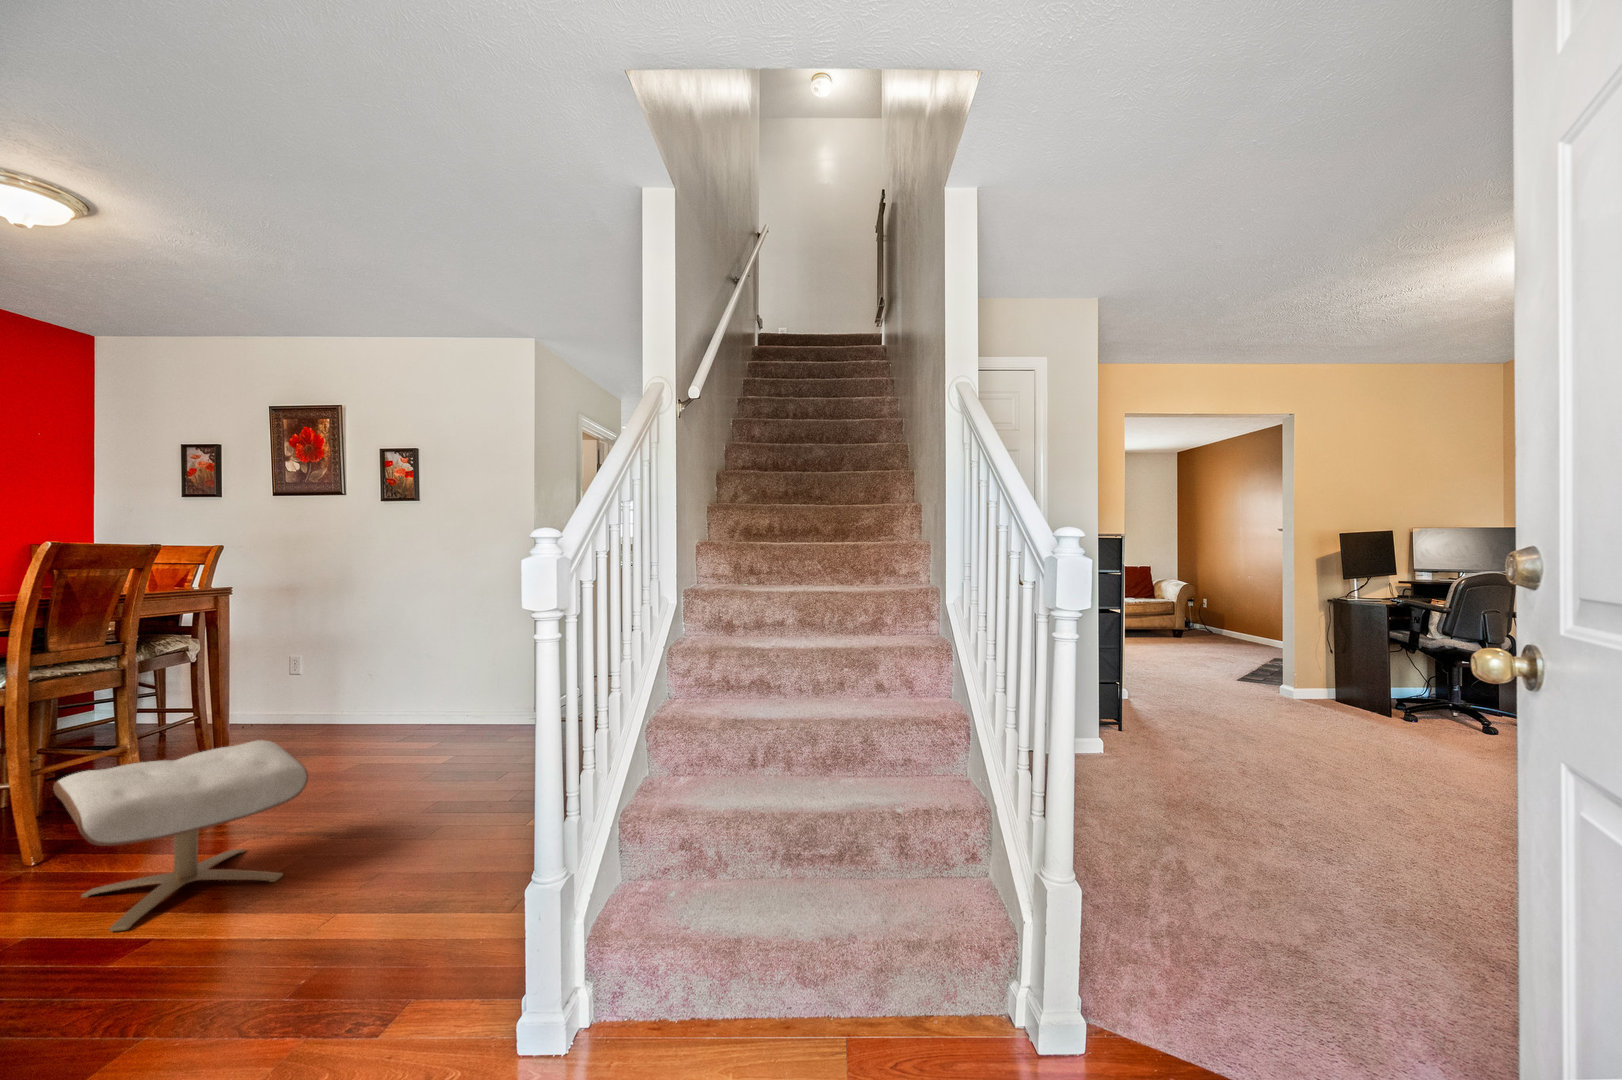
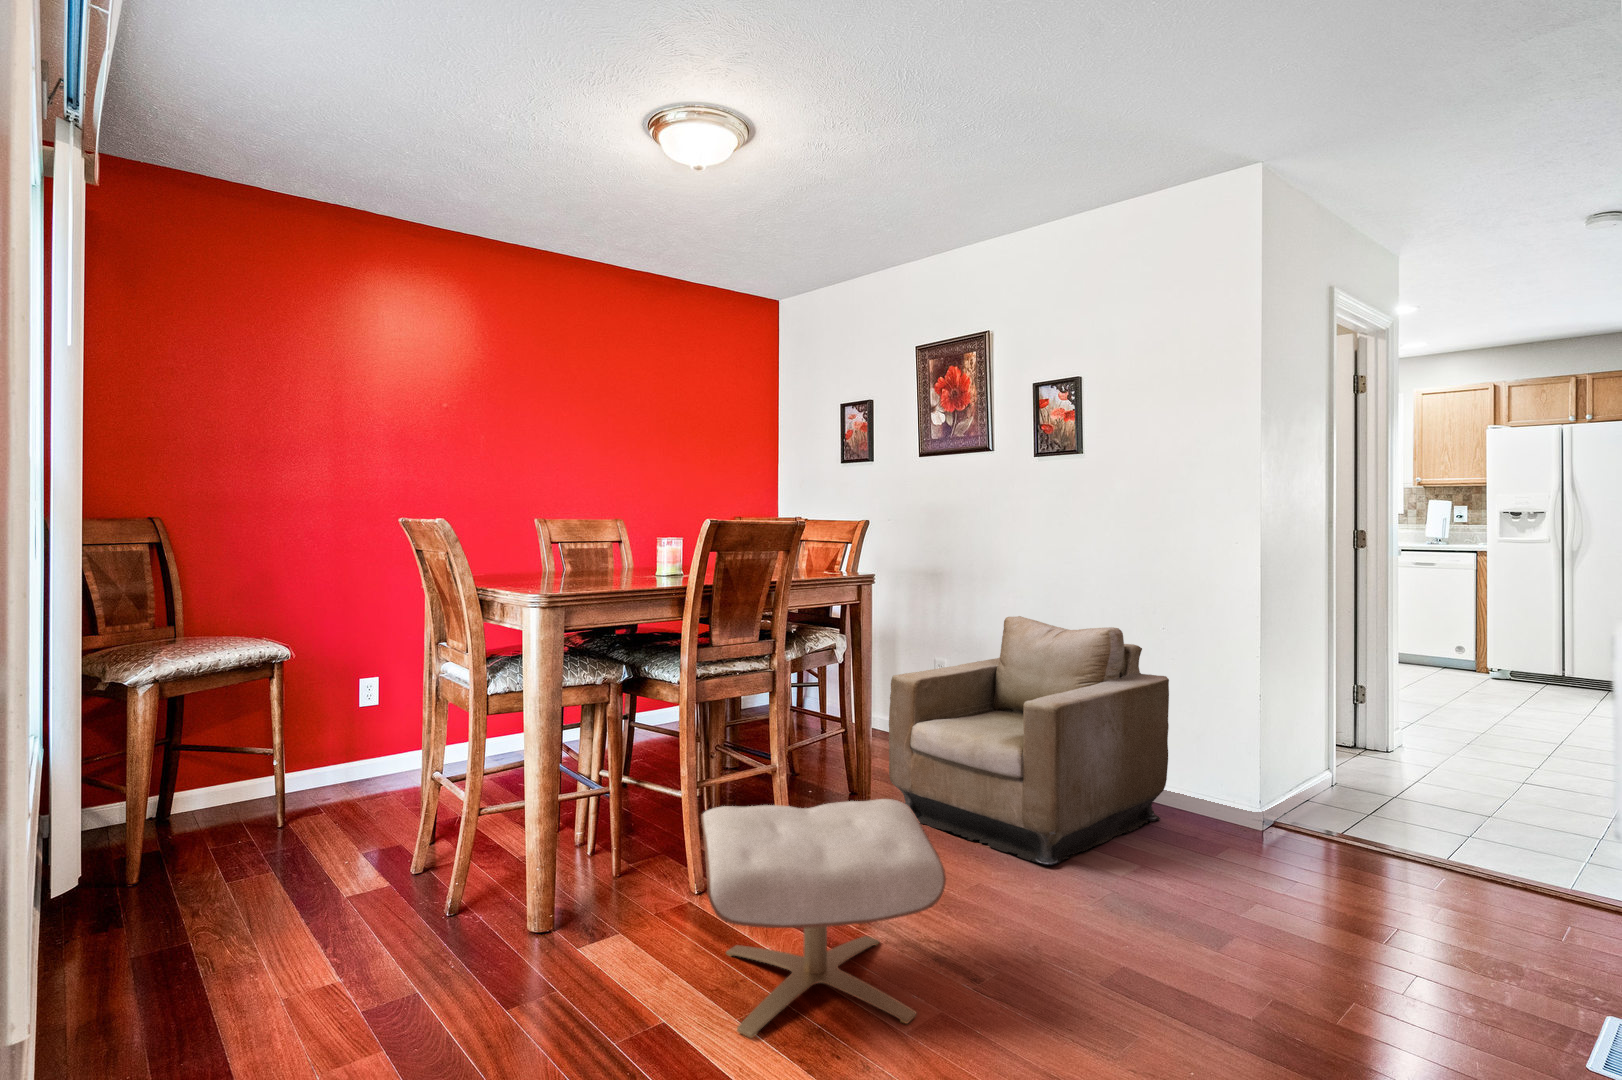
armchair: none [245,615,478,779] -> present [889,616,1169,865]

